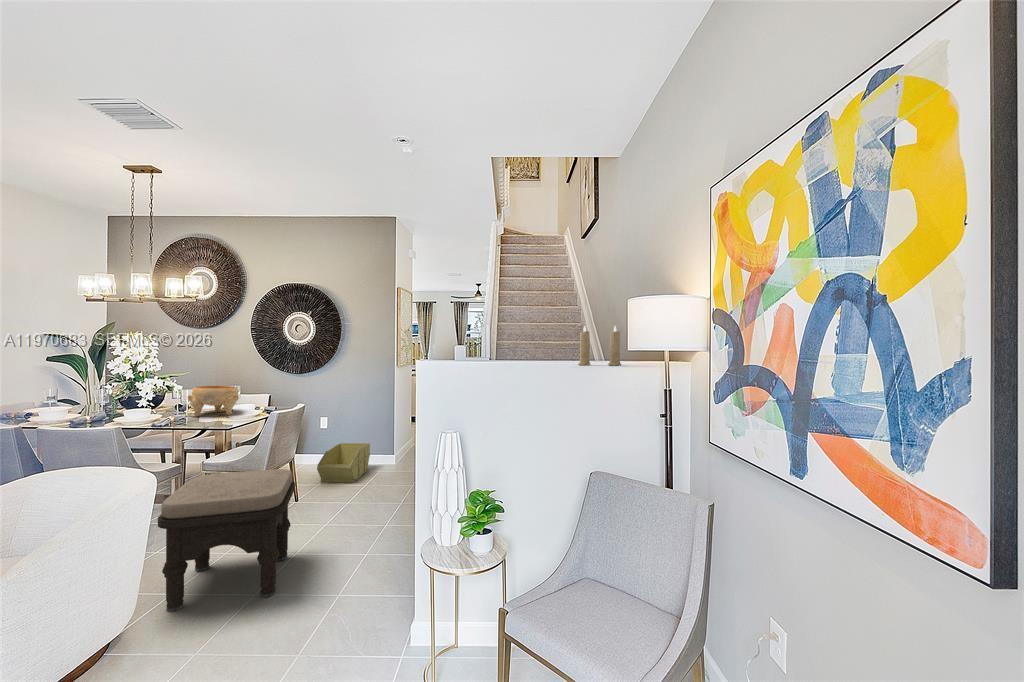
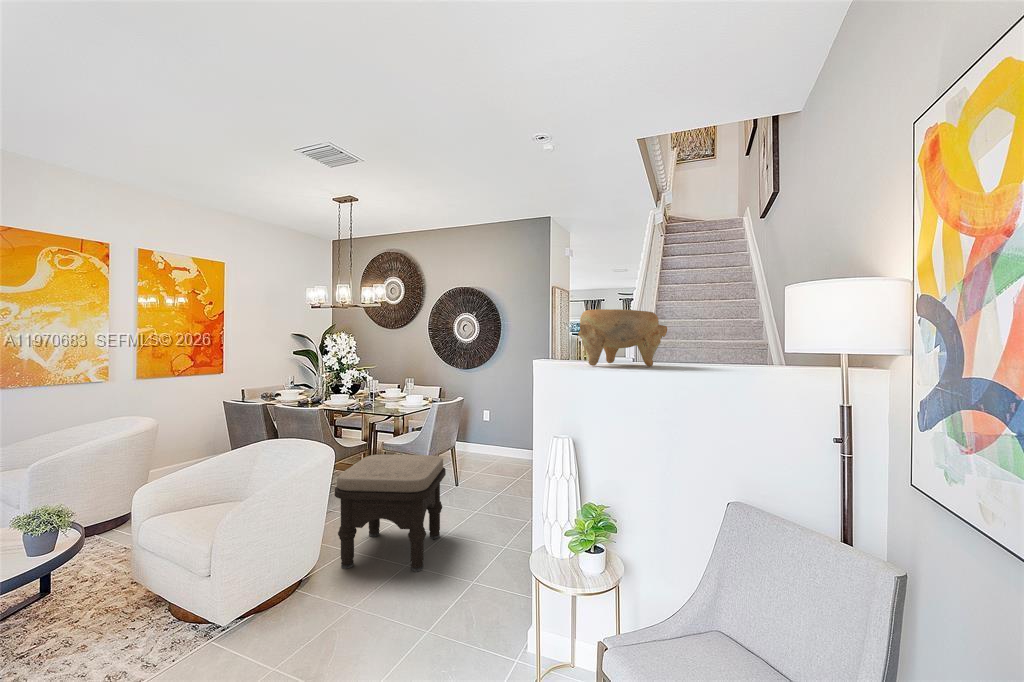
candle: present [578,326,621,365] -> none [717,320,778,371]
decorative bowl: present [188,385,239,416] -> present [578,309,667,366]
storage bin: present [317,443,370,482] -> none [479,434,528,472]

